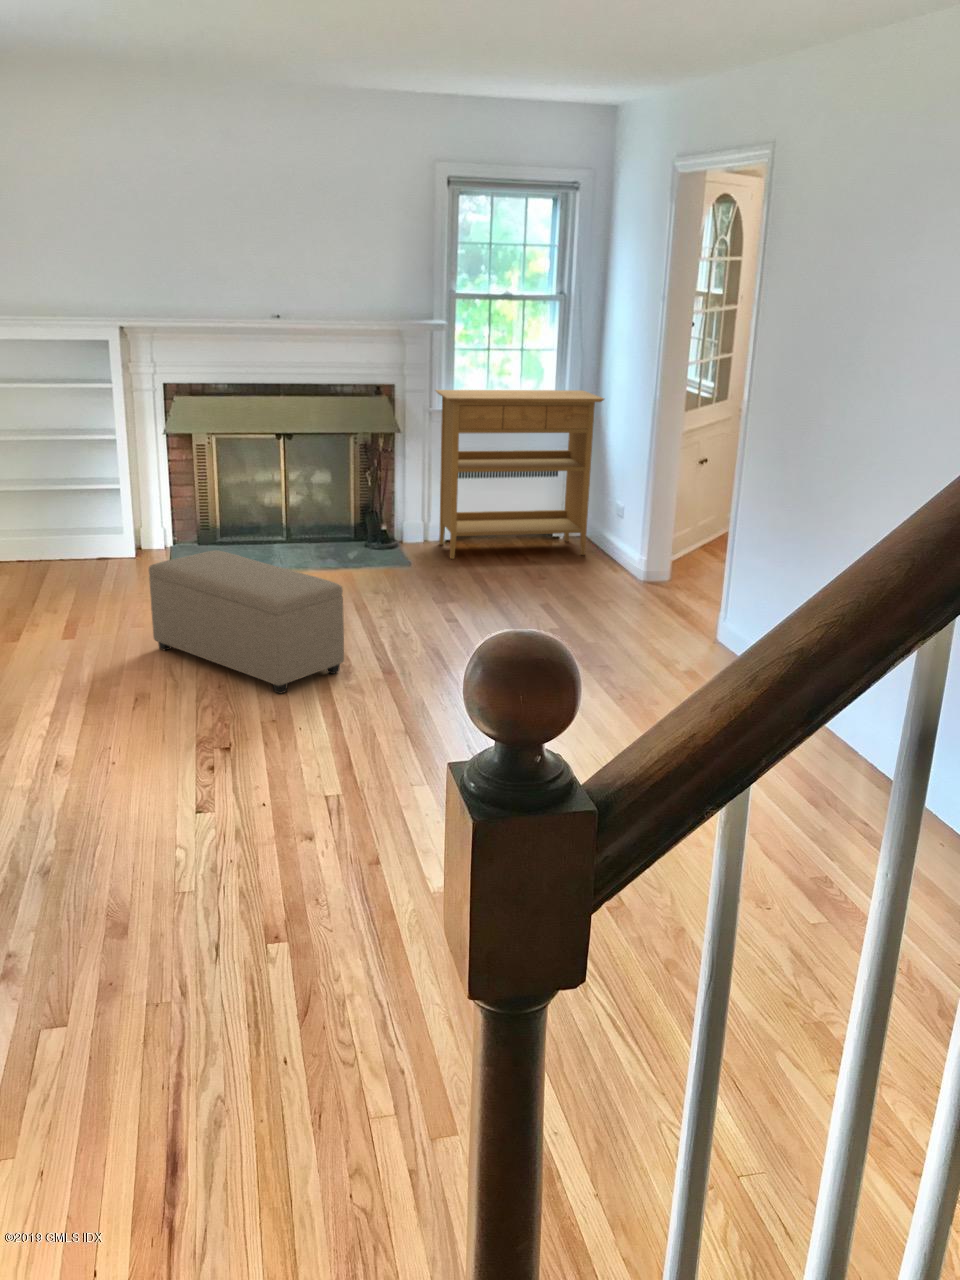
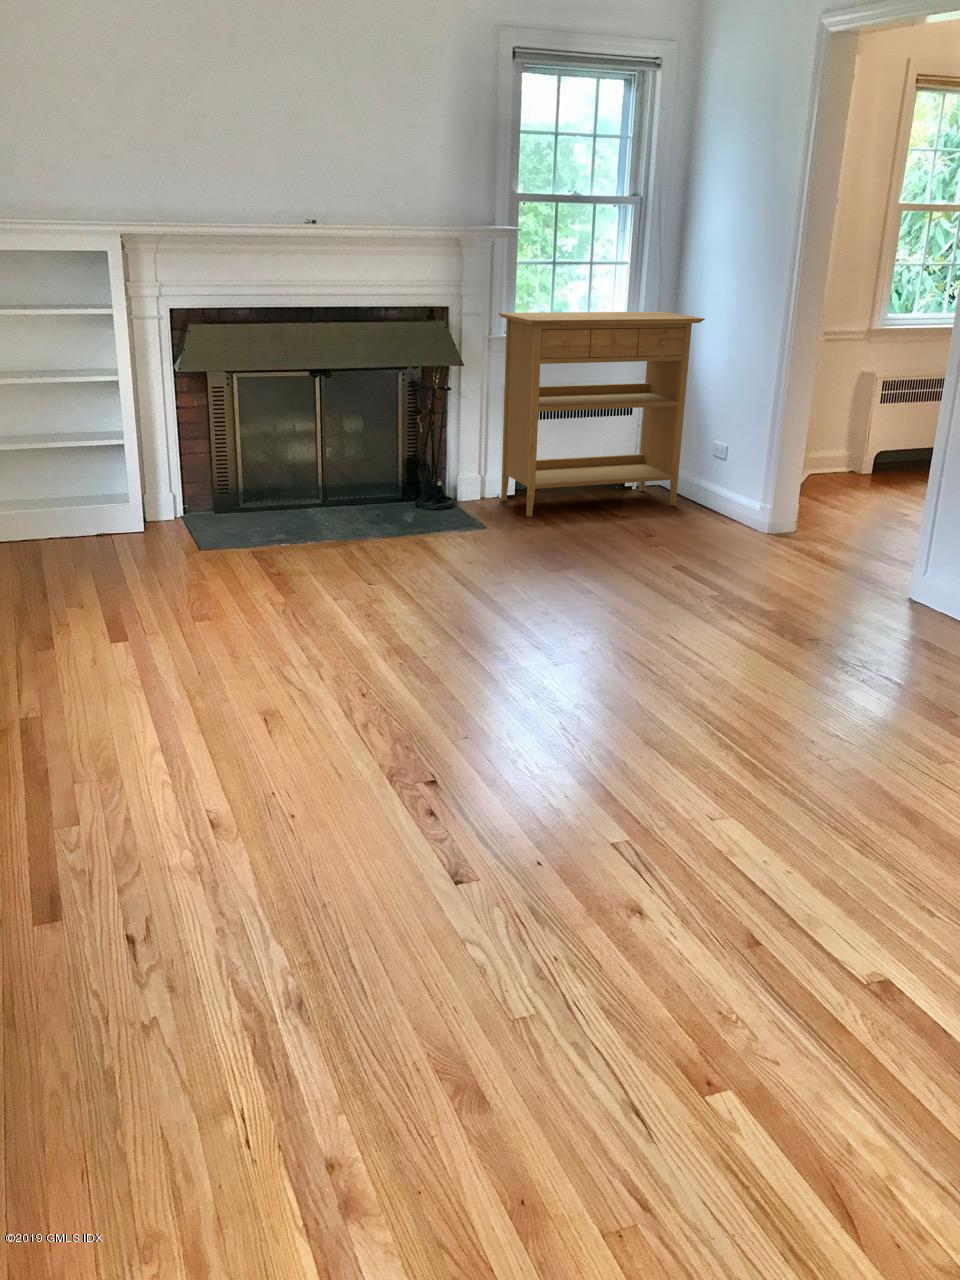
ottoman: present [149,550,344,694] -> none [238,515,511,699]

